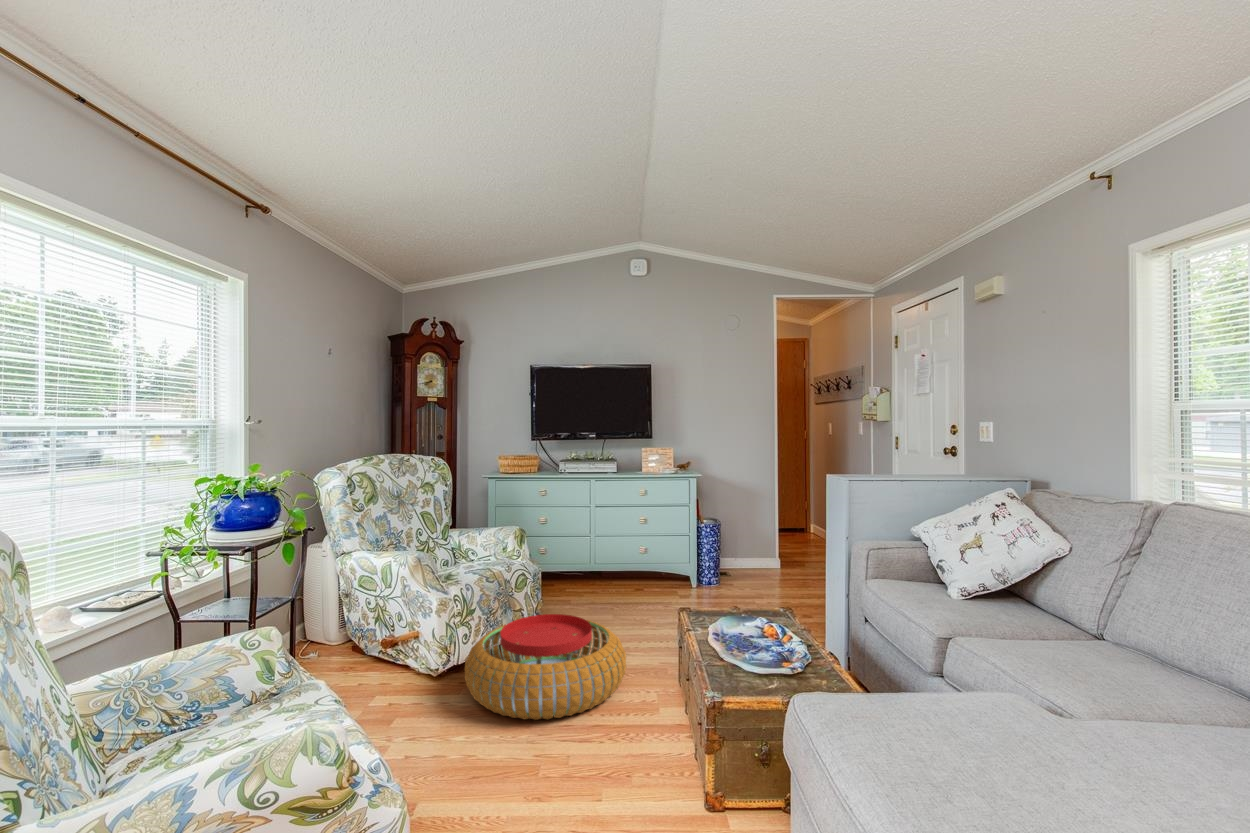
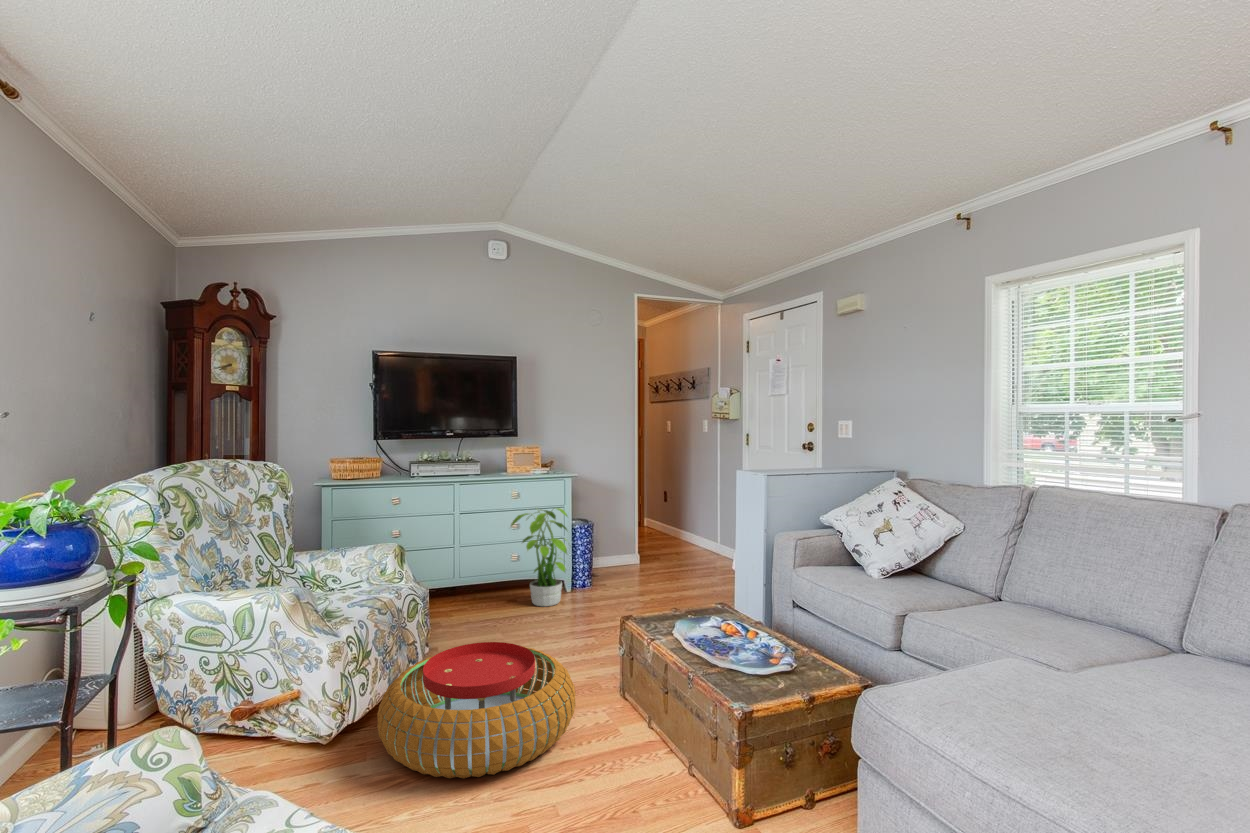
potted plant: none [634,502,690,595] -> present [511,508,567,606]

